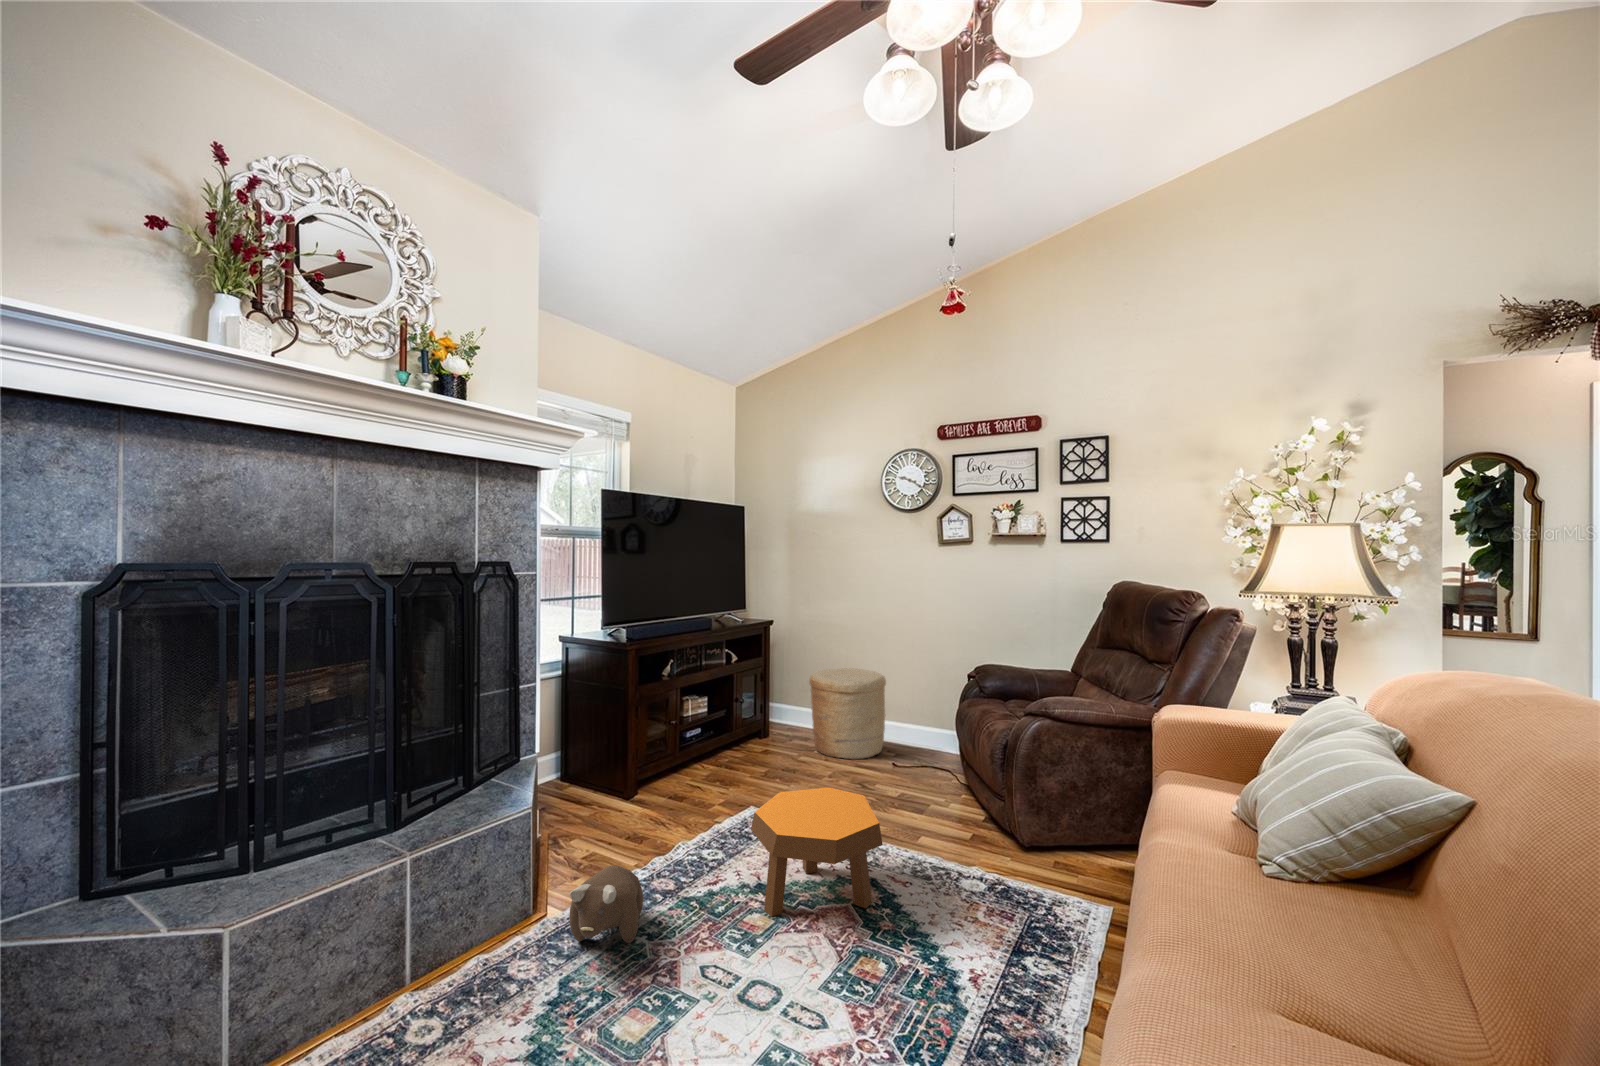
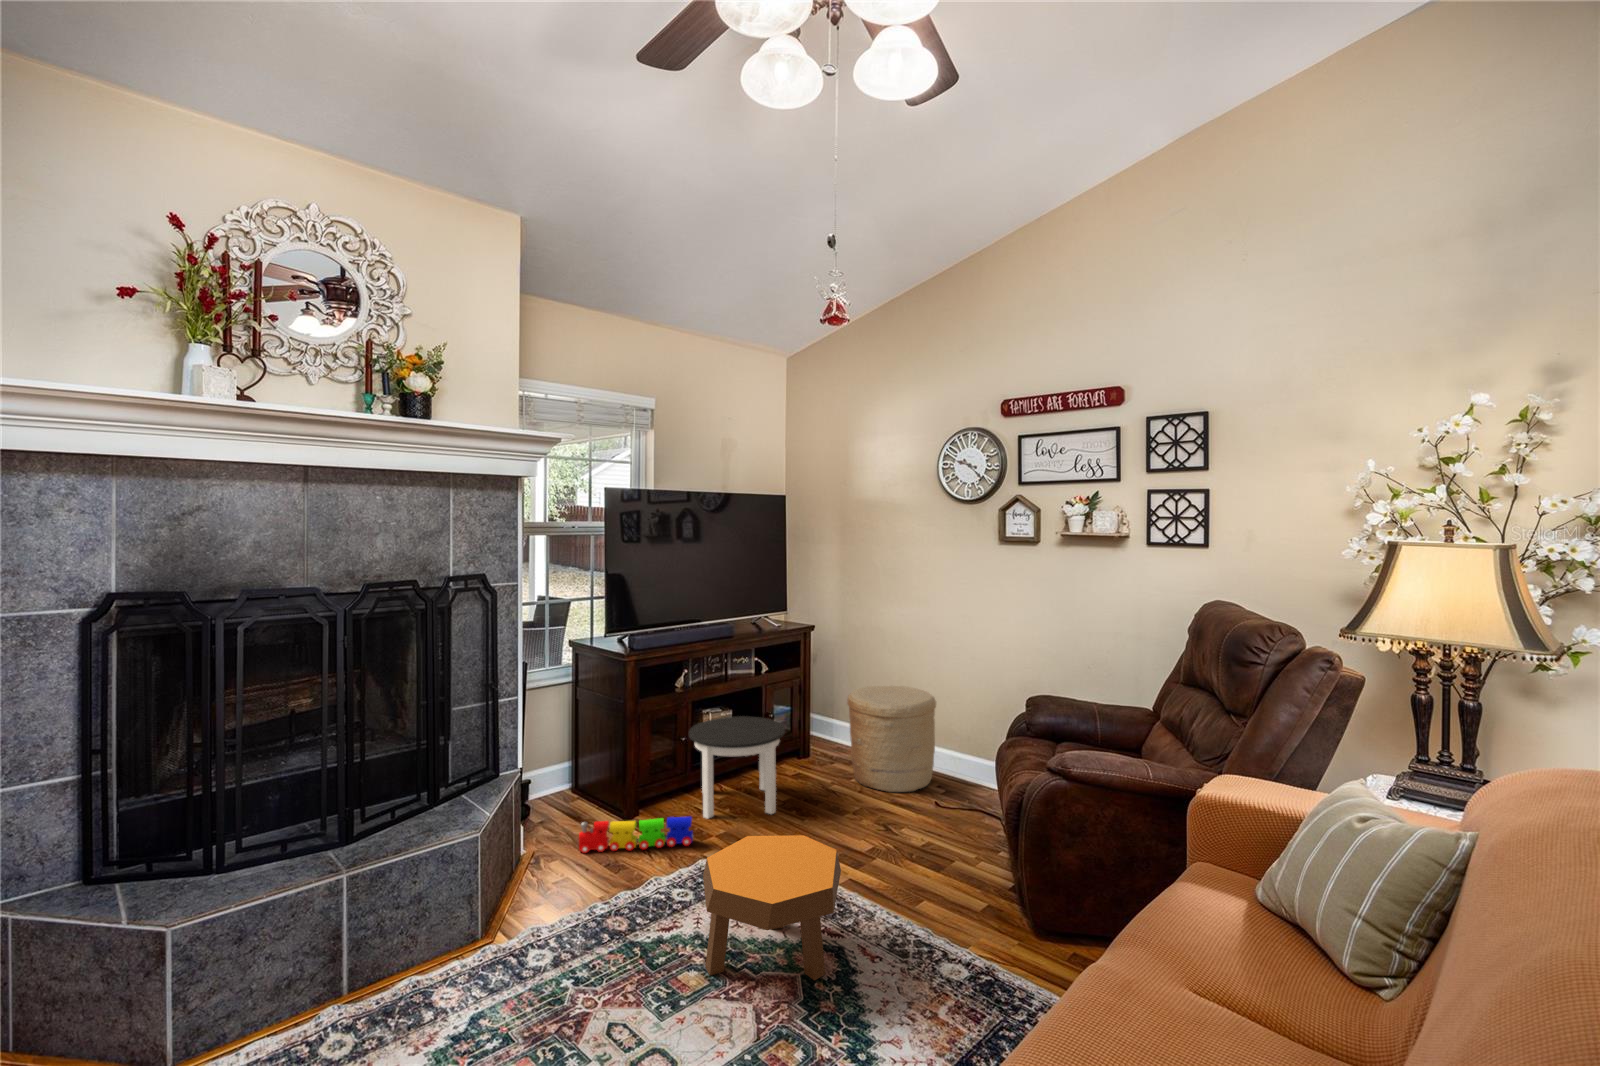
round table: none [678,699,767,793] -> present [689,716,785,819]
toy train: none [592,788,700,832] -> present [579,817,693,853]
plush toy: present [569,865,643,943] -> none [488,901,581,984]

